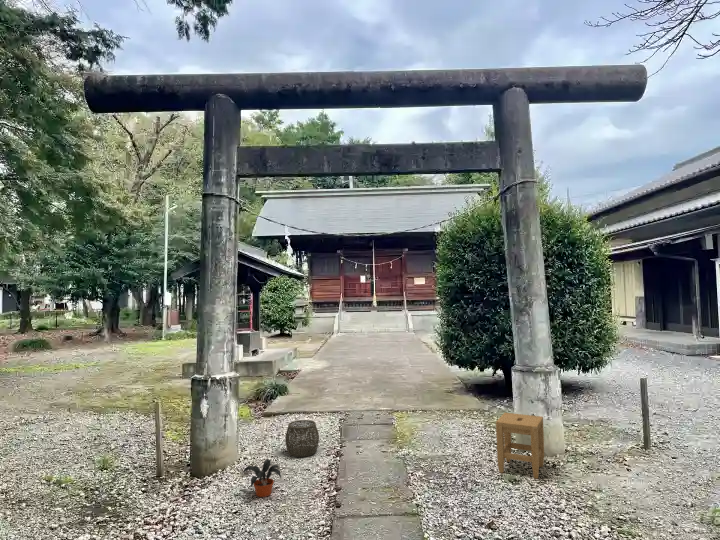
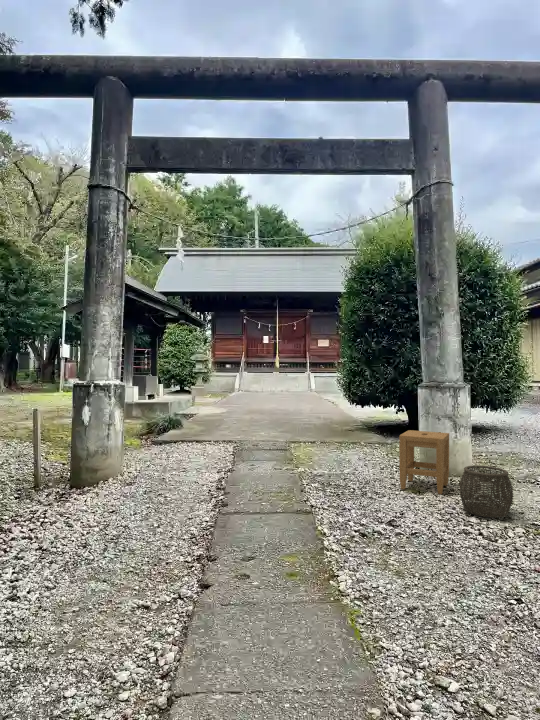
woven basket: present [285,420,319,457] -> present [459,465,514,518]
potted plant: present [243,459,281,497] -> none [123,466,166,503]

